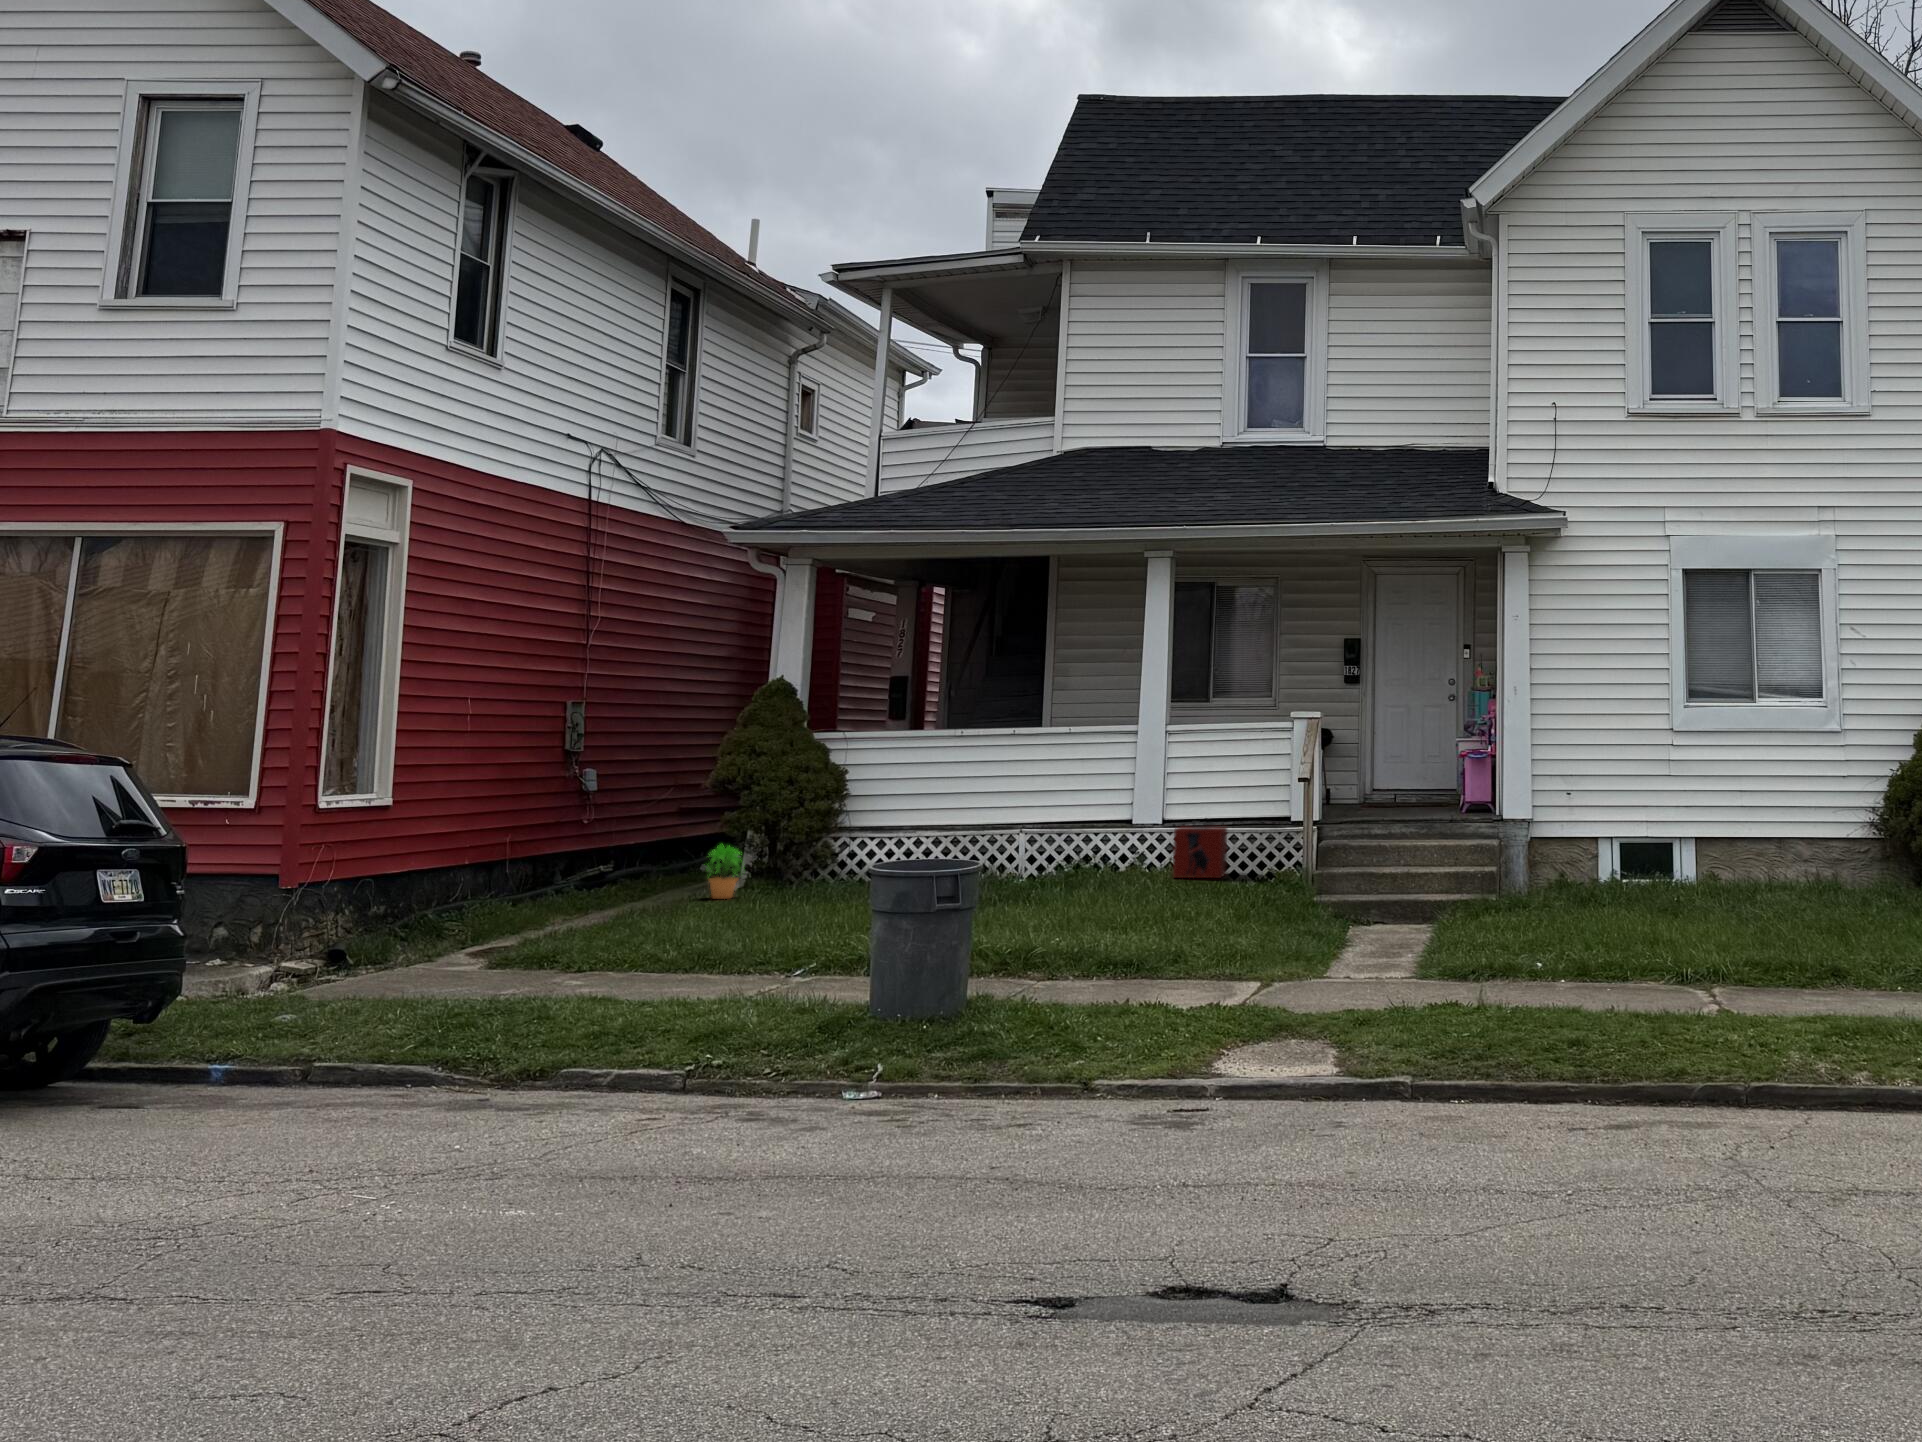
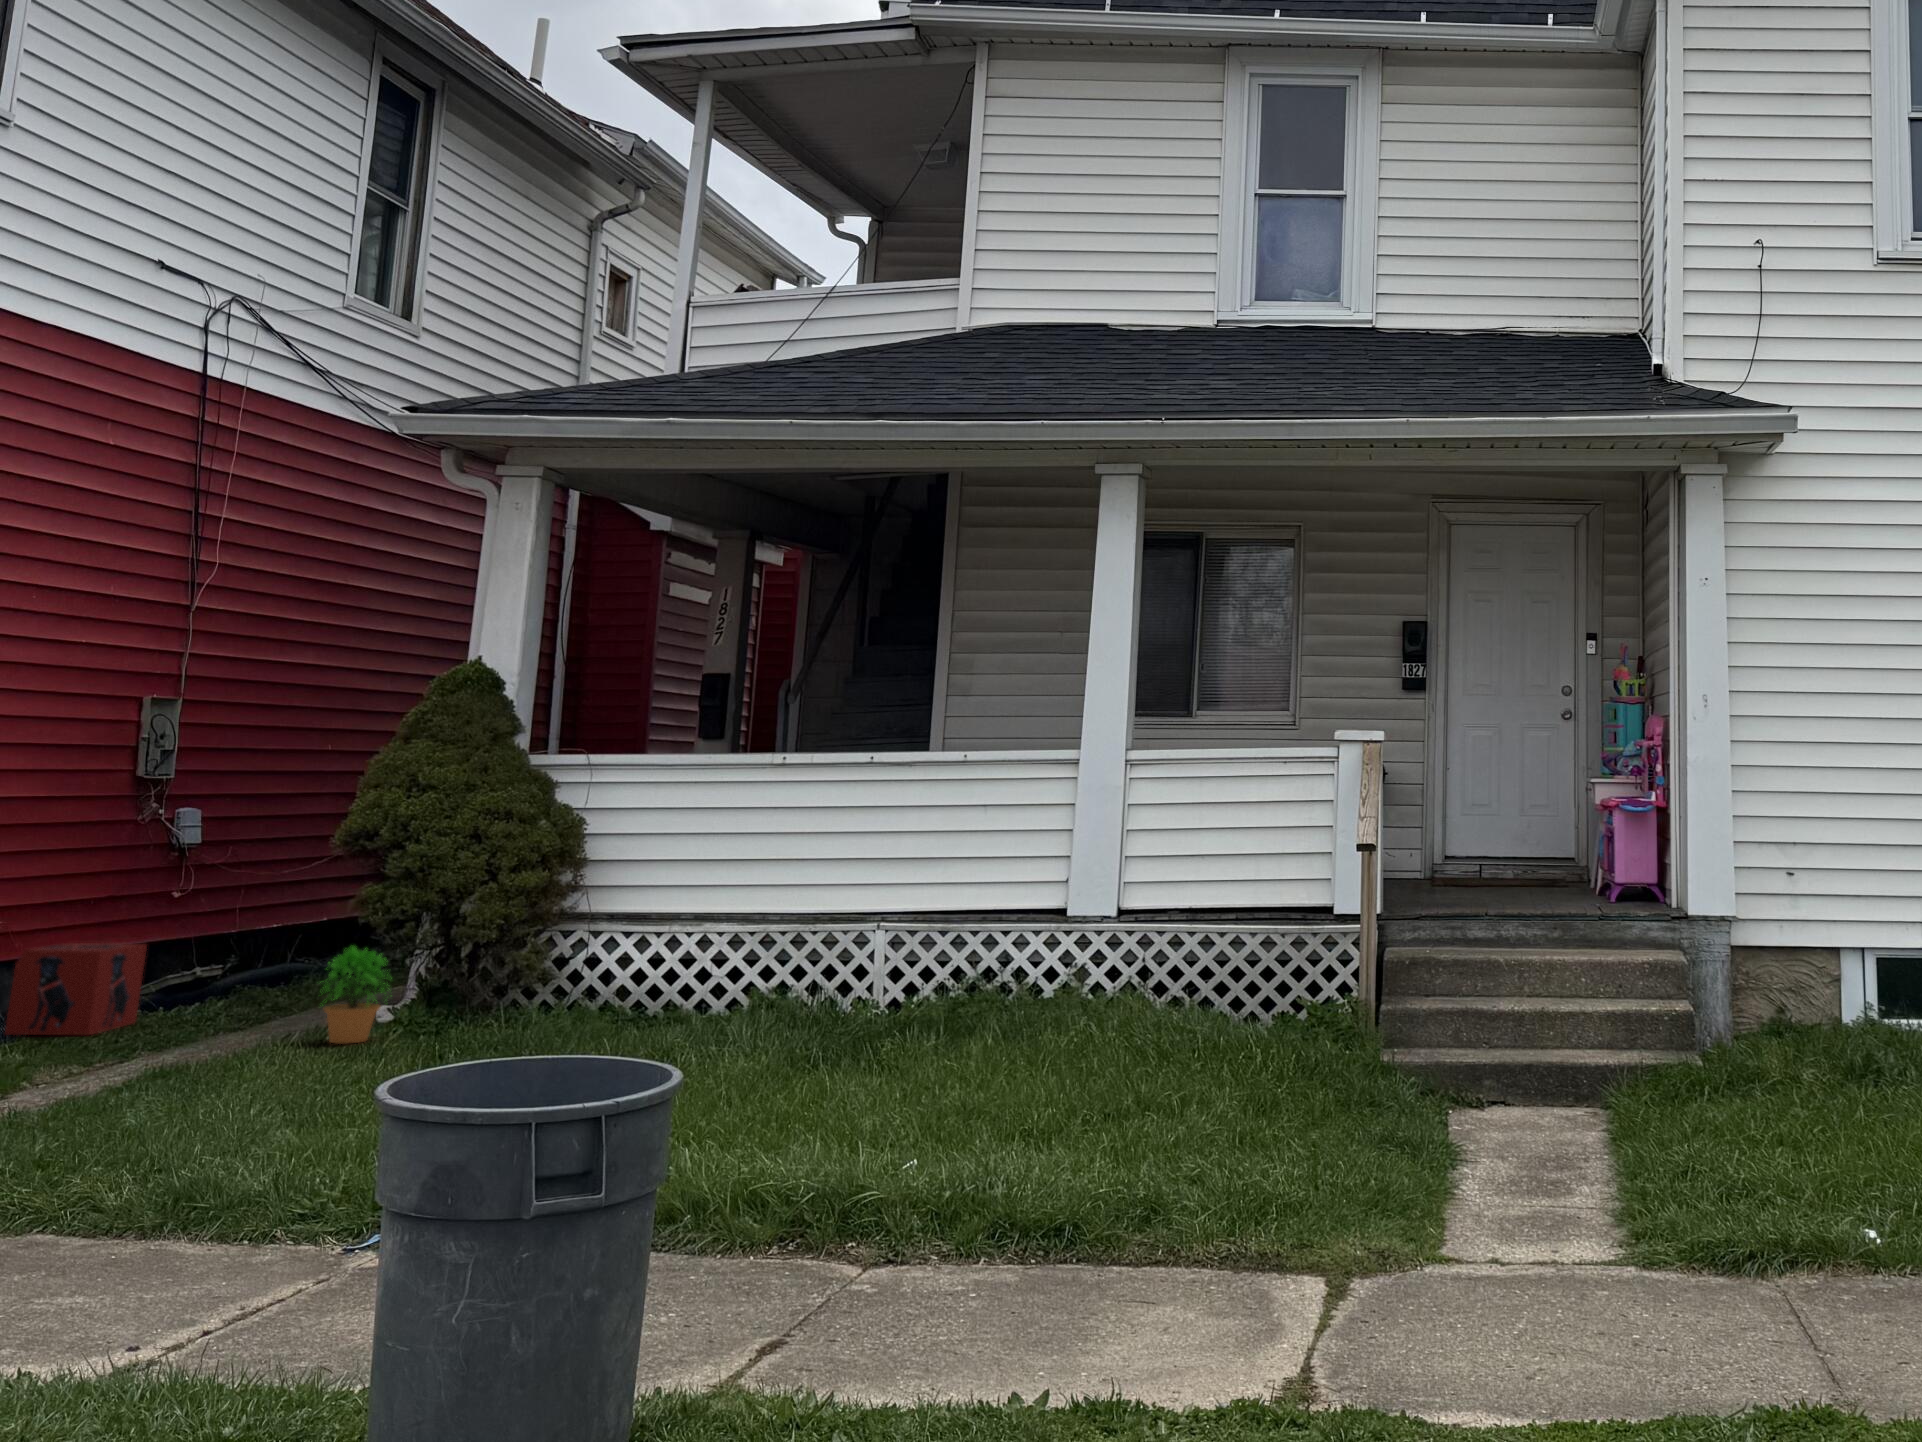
storage box: present [1173,827,1227,878] -> present [5,943,147,1035]

